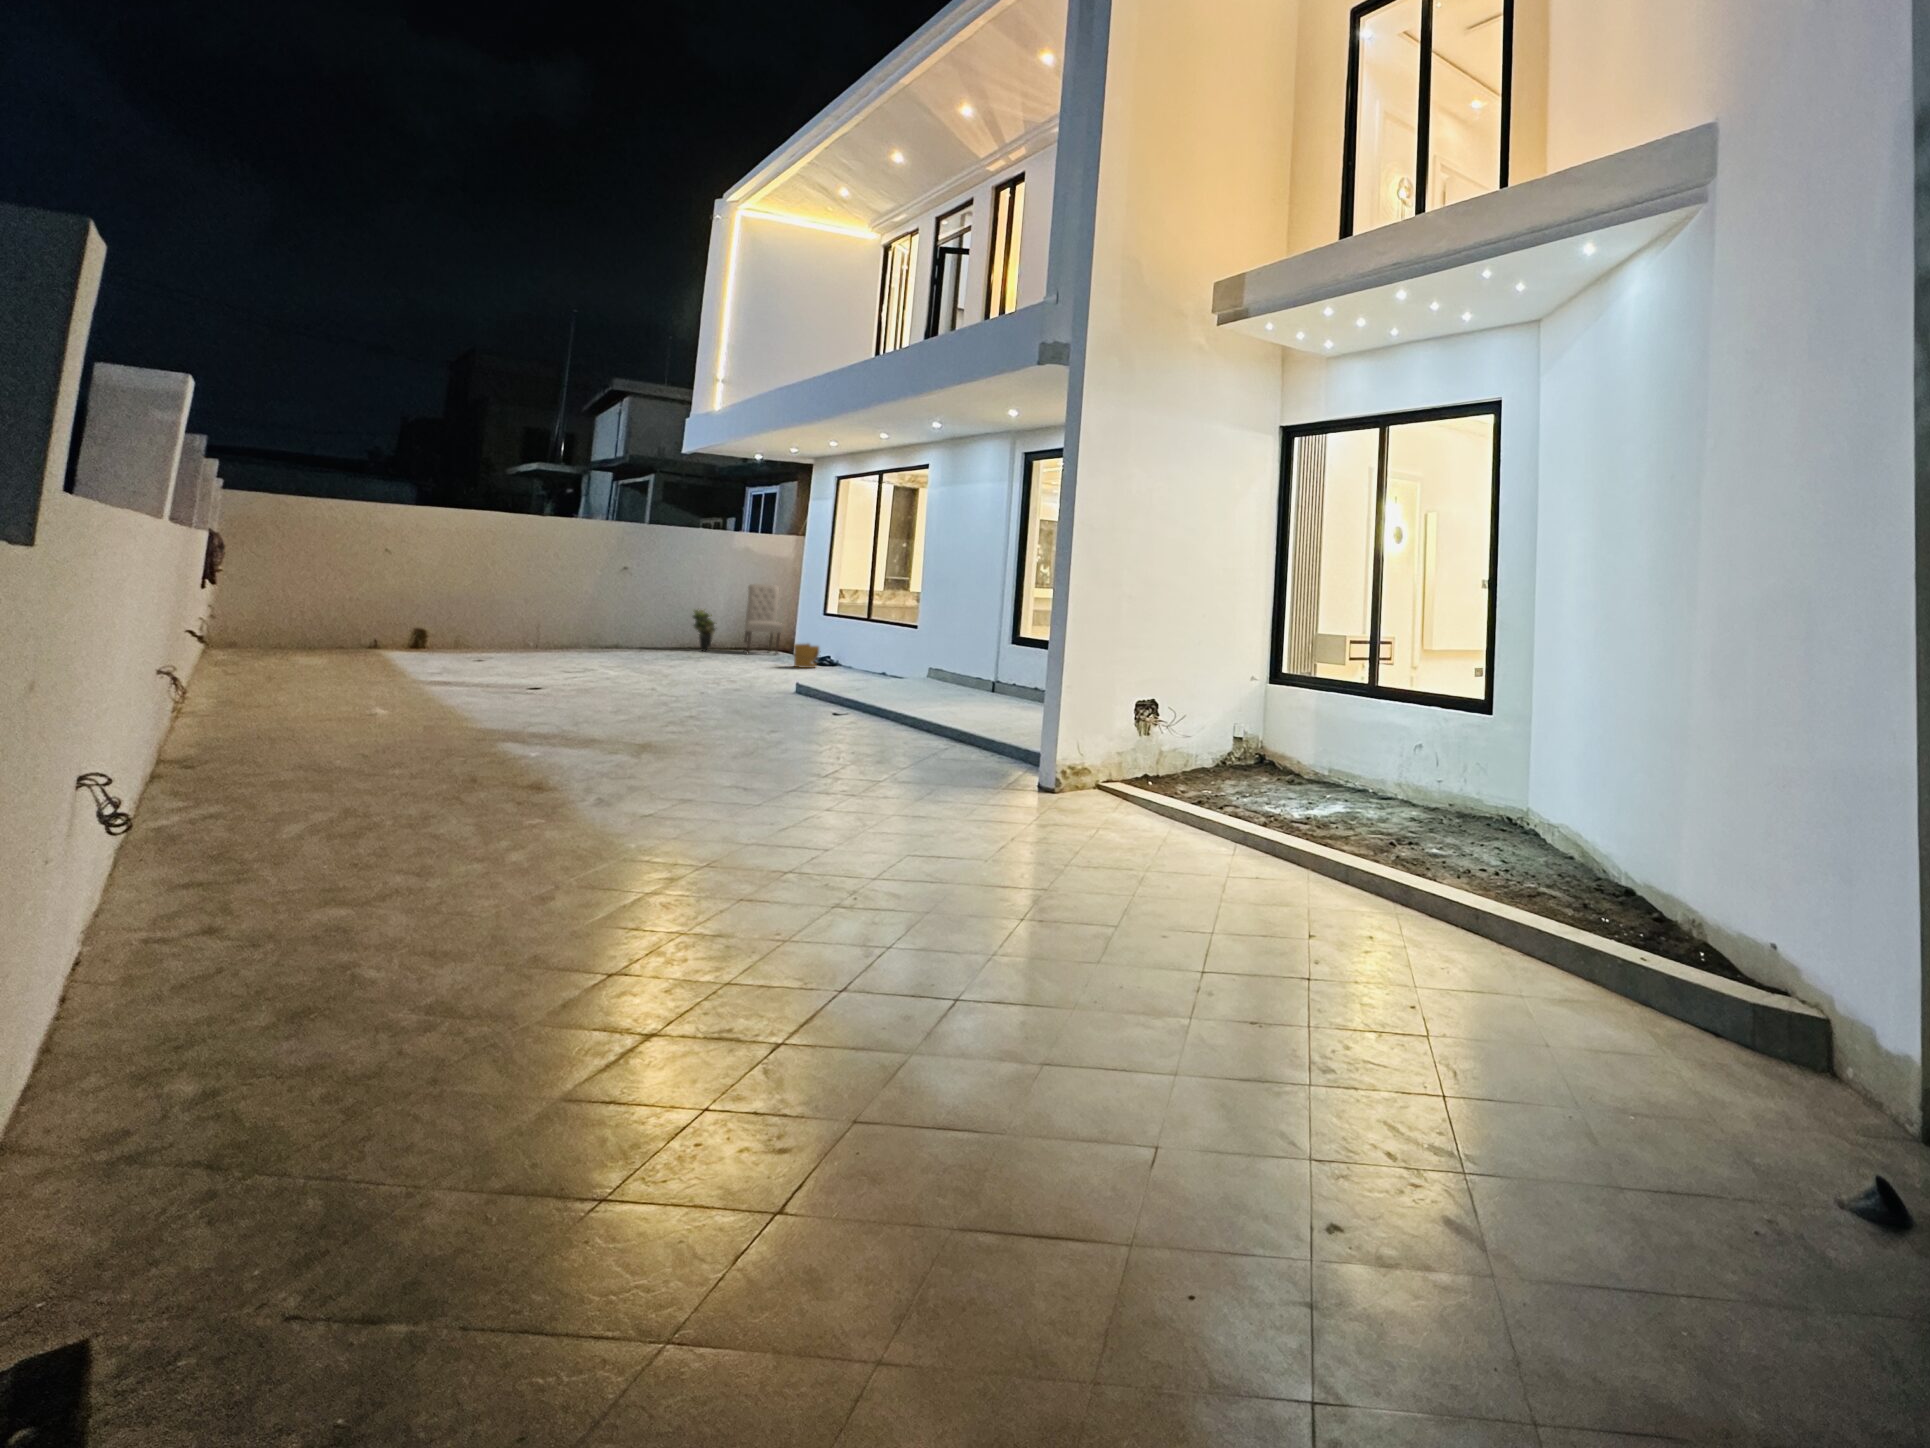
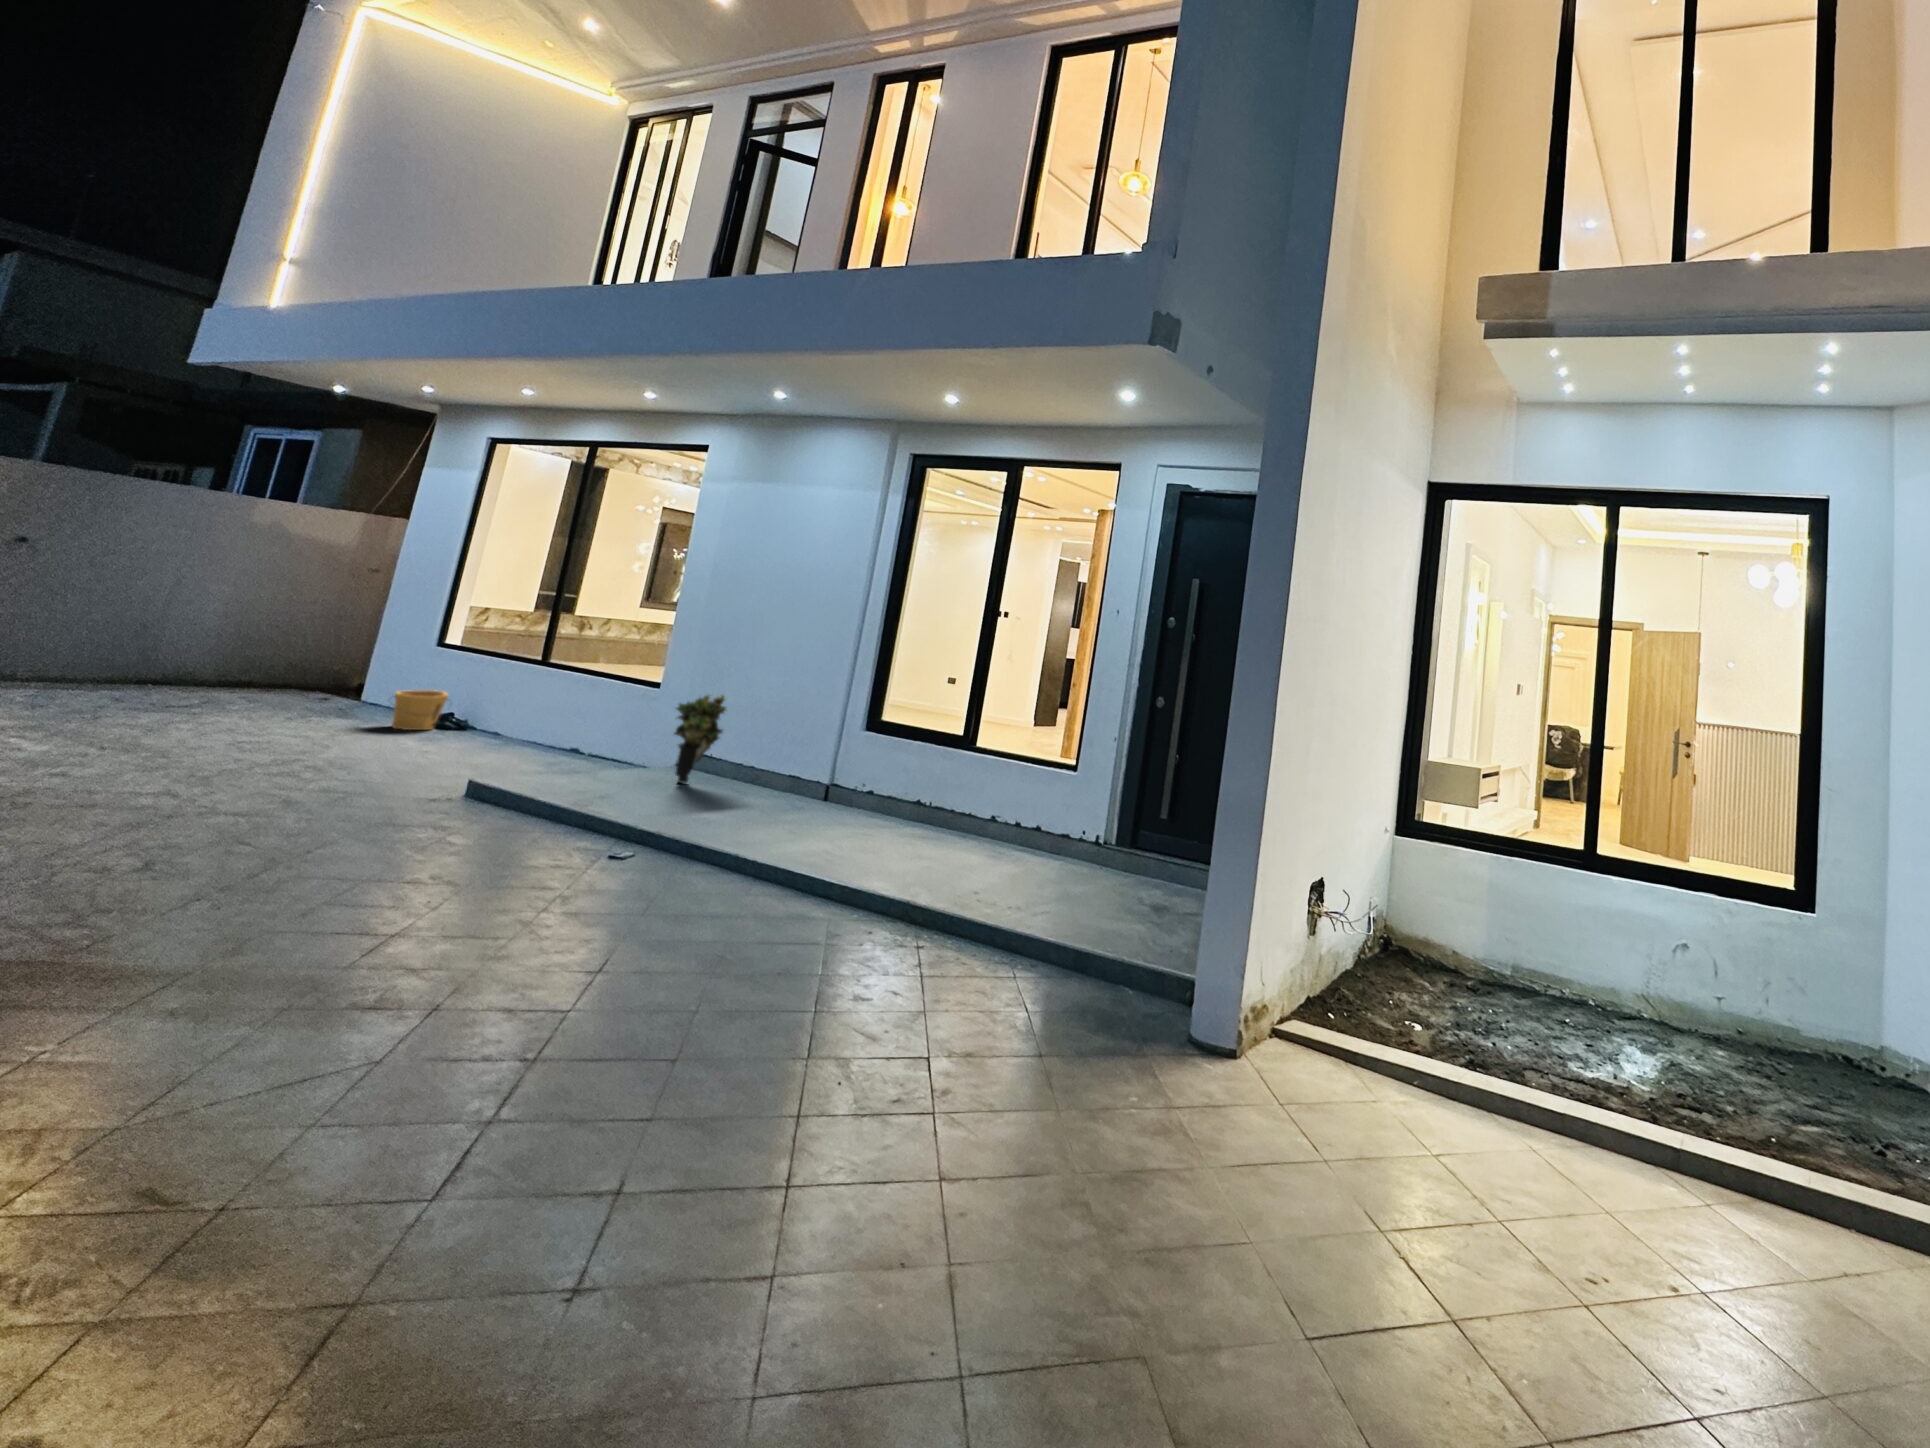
chair: present [744,584,783,654] -> none [260,584,350,698]
potted plant: present [692,610,715,651] -> present [674,695,728,783]

